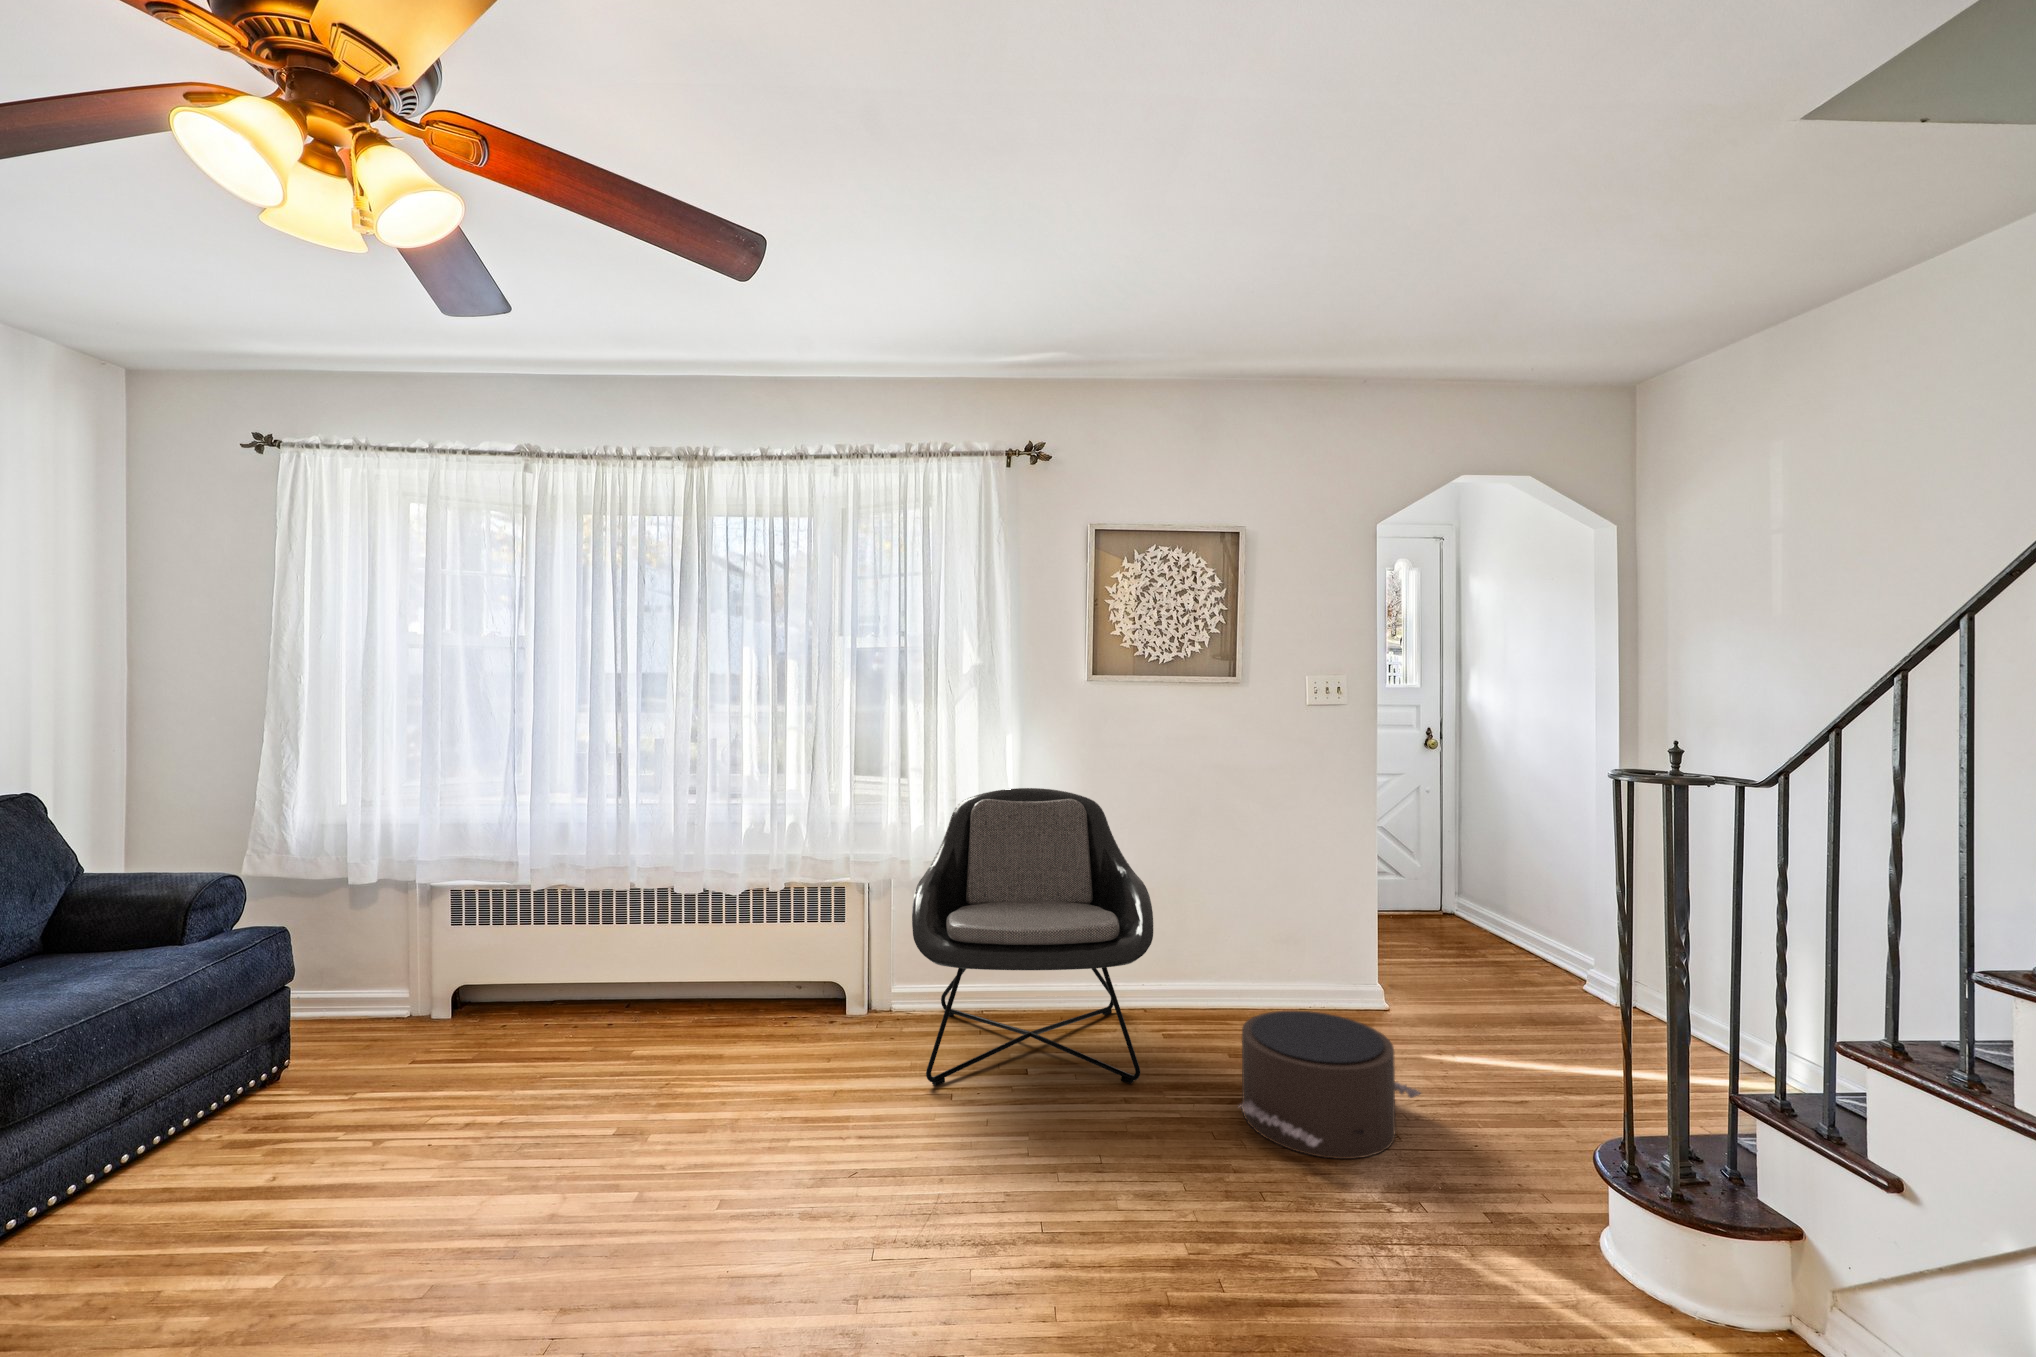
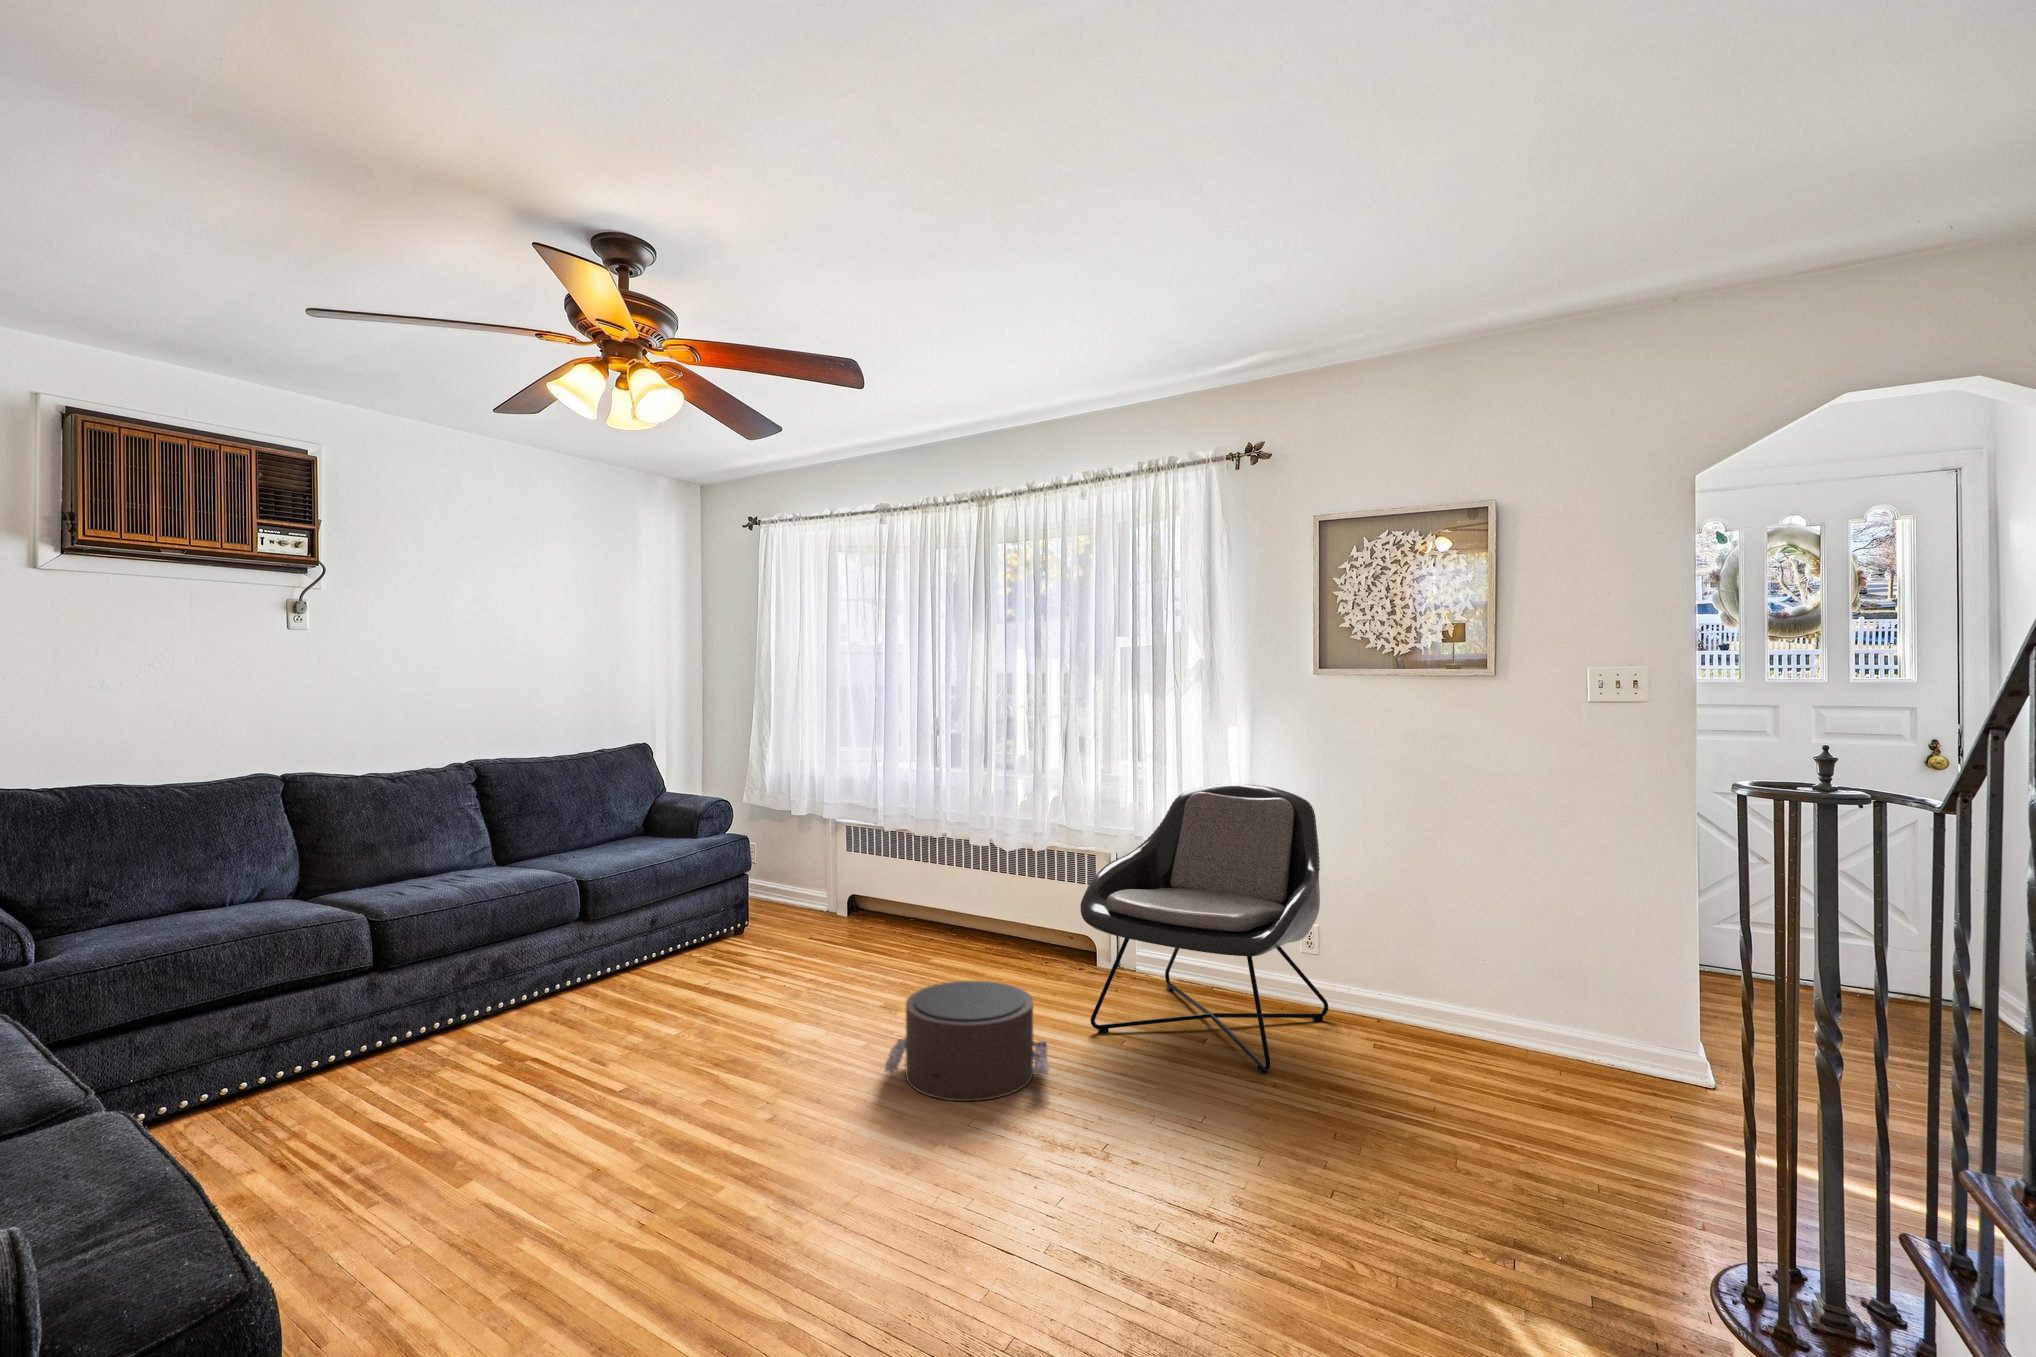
pouf: present [1238,1011,1421,1159] -> present [885,981,1050,1101]

